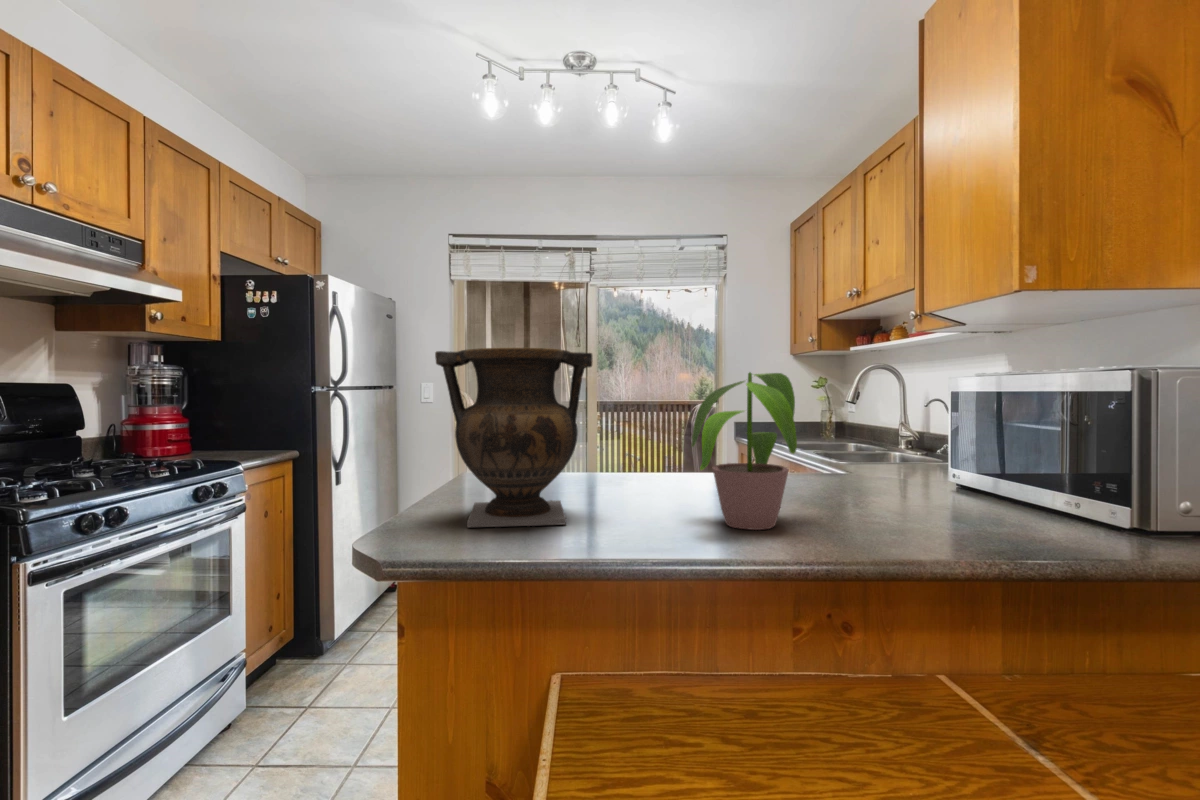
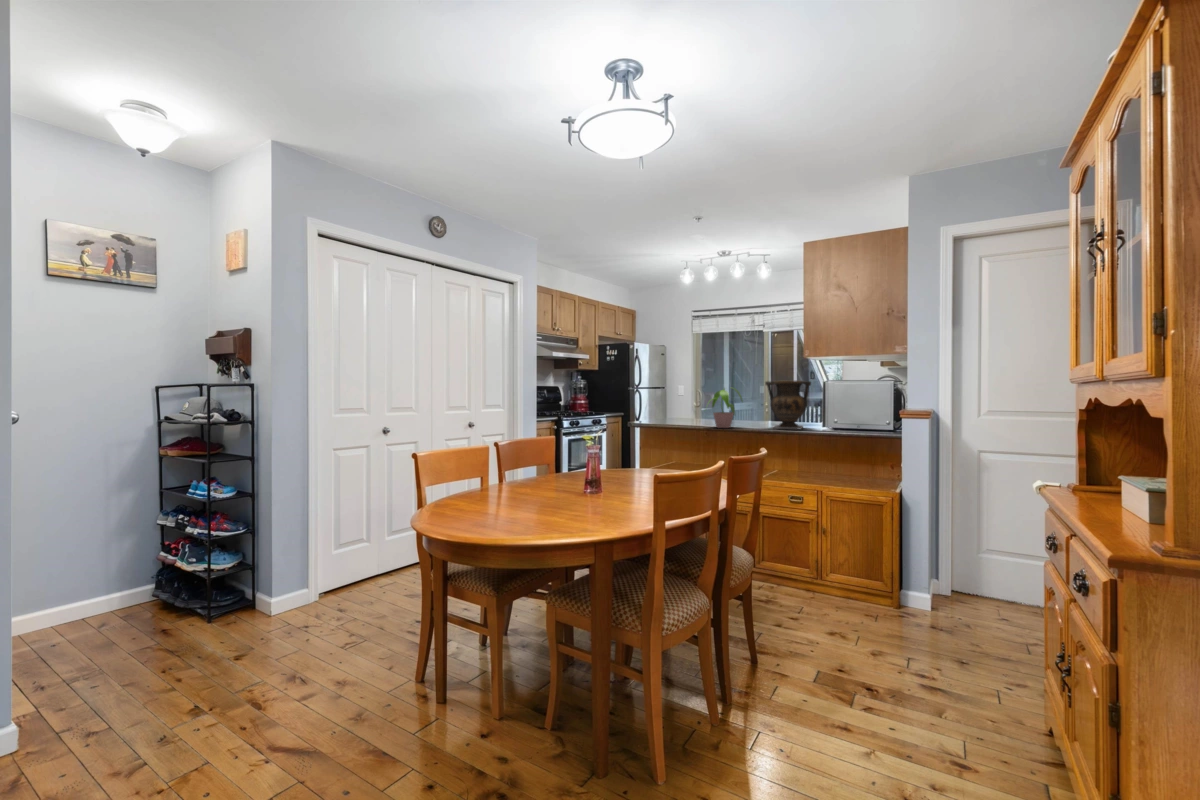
vase: present [435,348,593,528] -> present [765,381,811,429]

